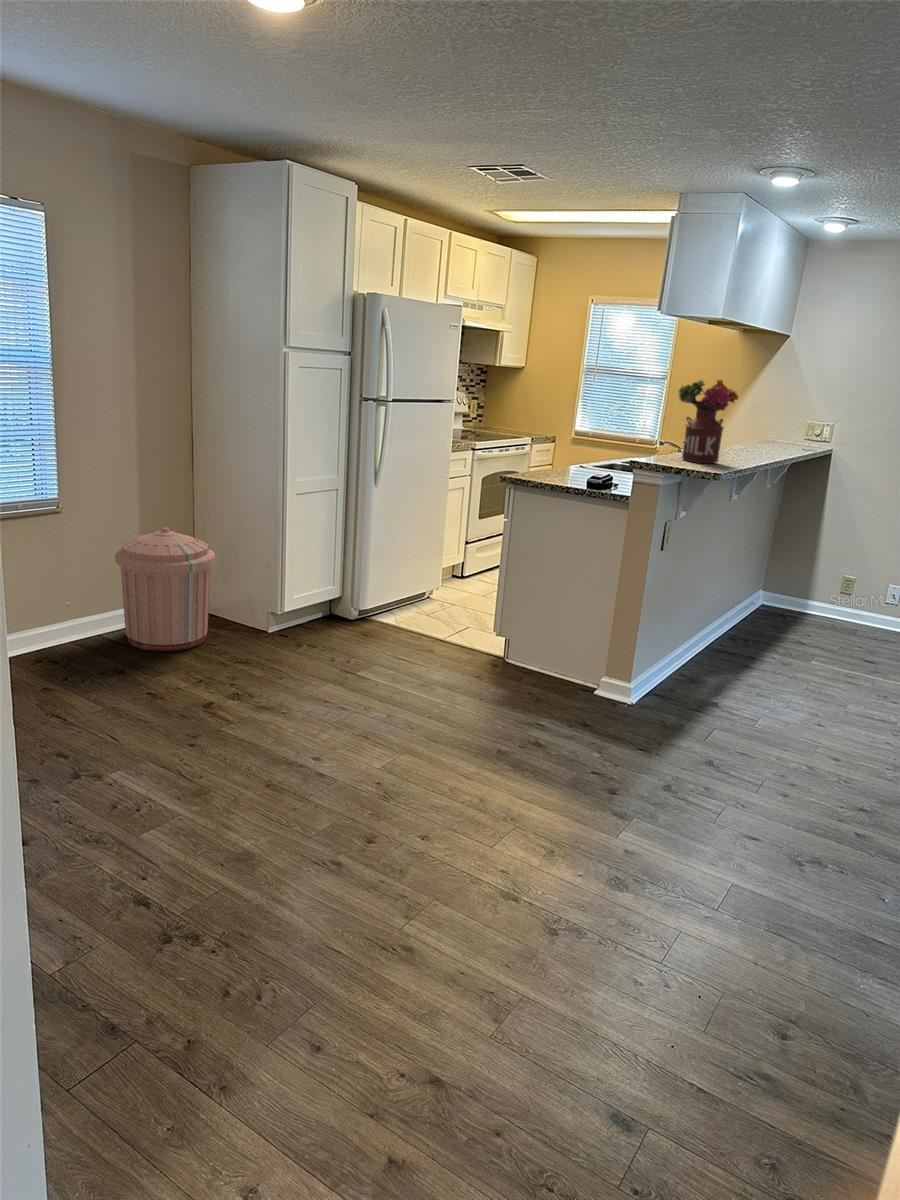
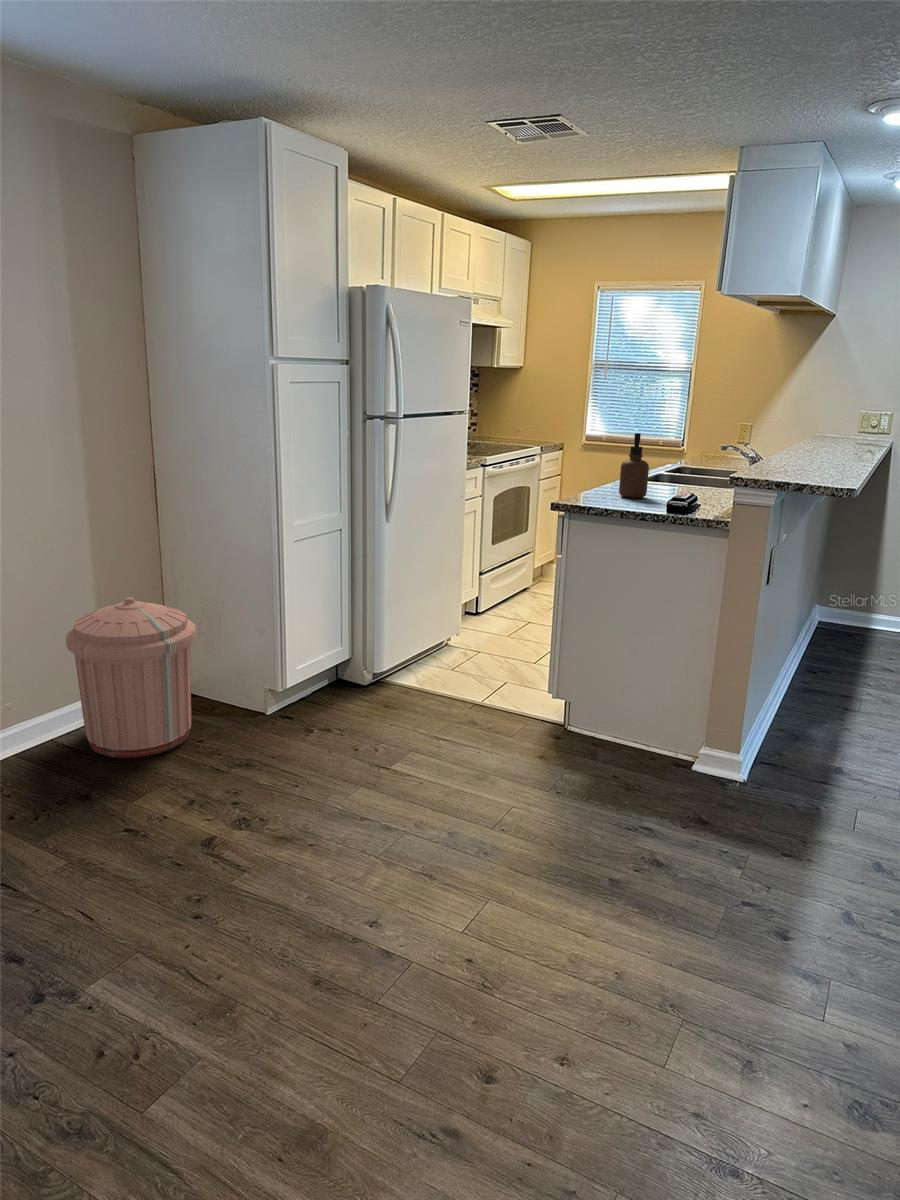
flower arrangement: present [679,380,738,463] -> none [779,370,858,476]
soap dispenser: none [560,423,584,476] -> present [619,433,649,498]

